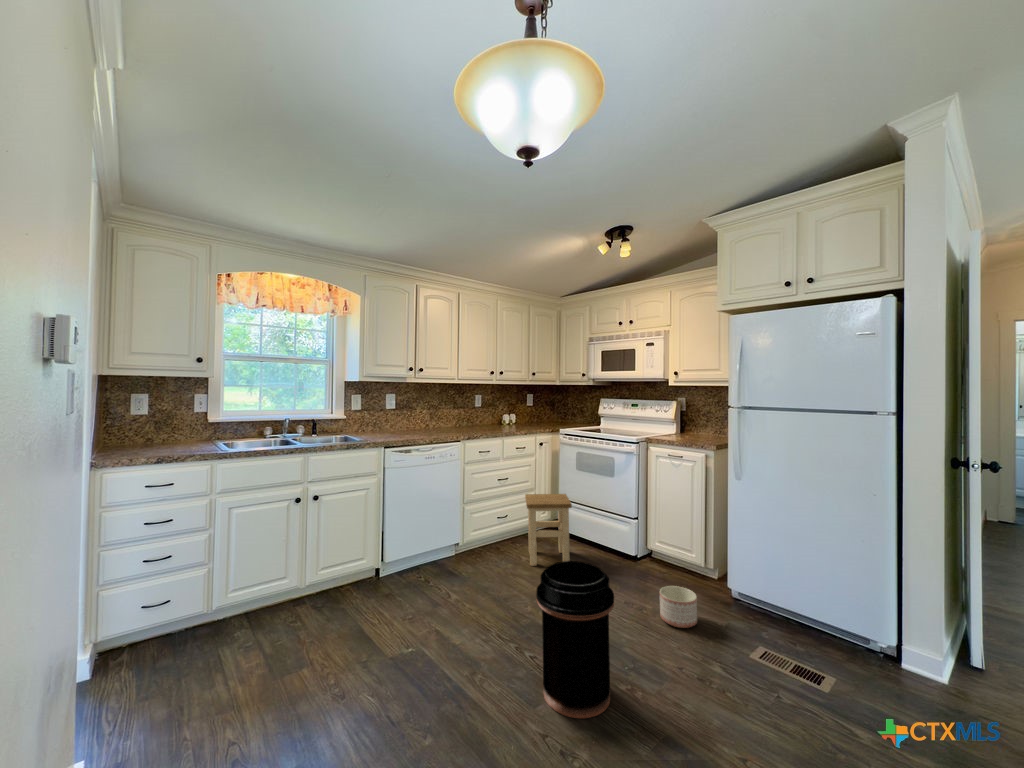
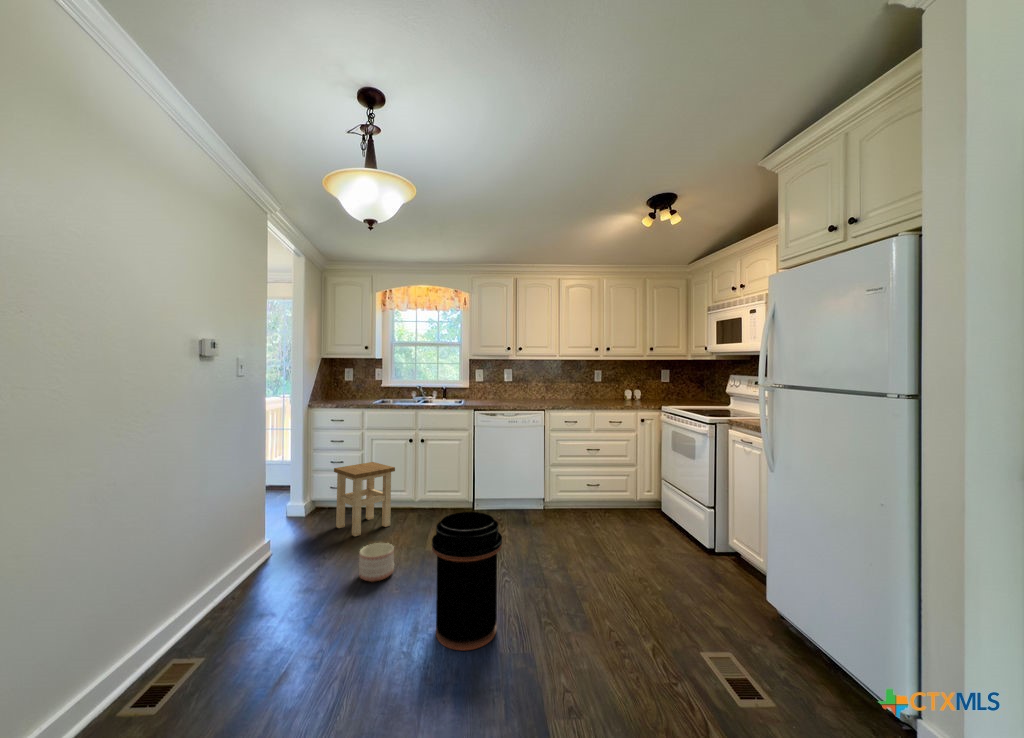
stool: present [525,494,572,566] -> present [334,462,395,536]
planter: present [660,586,697,628] -> present [359,543,394,582]

